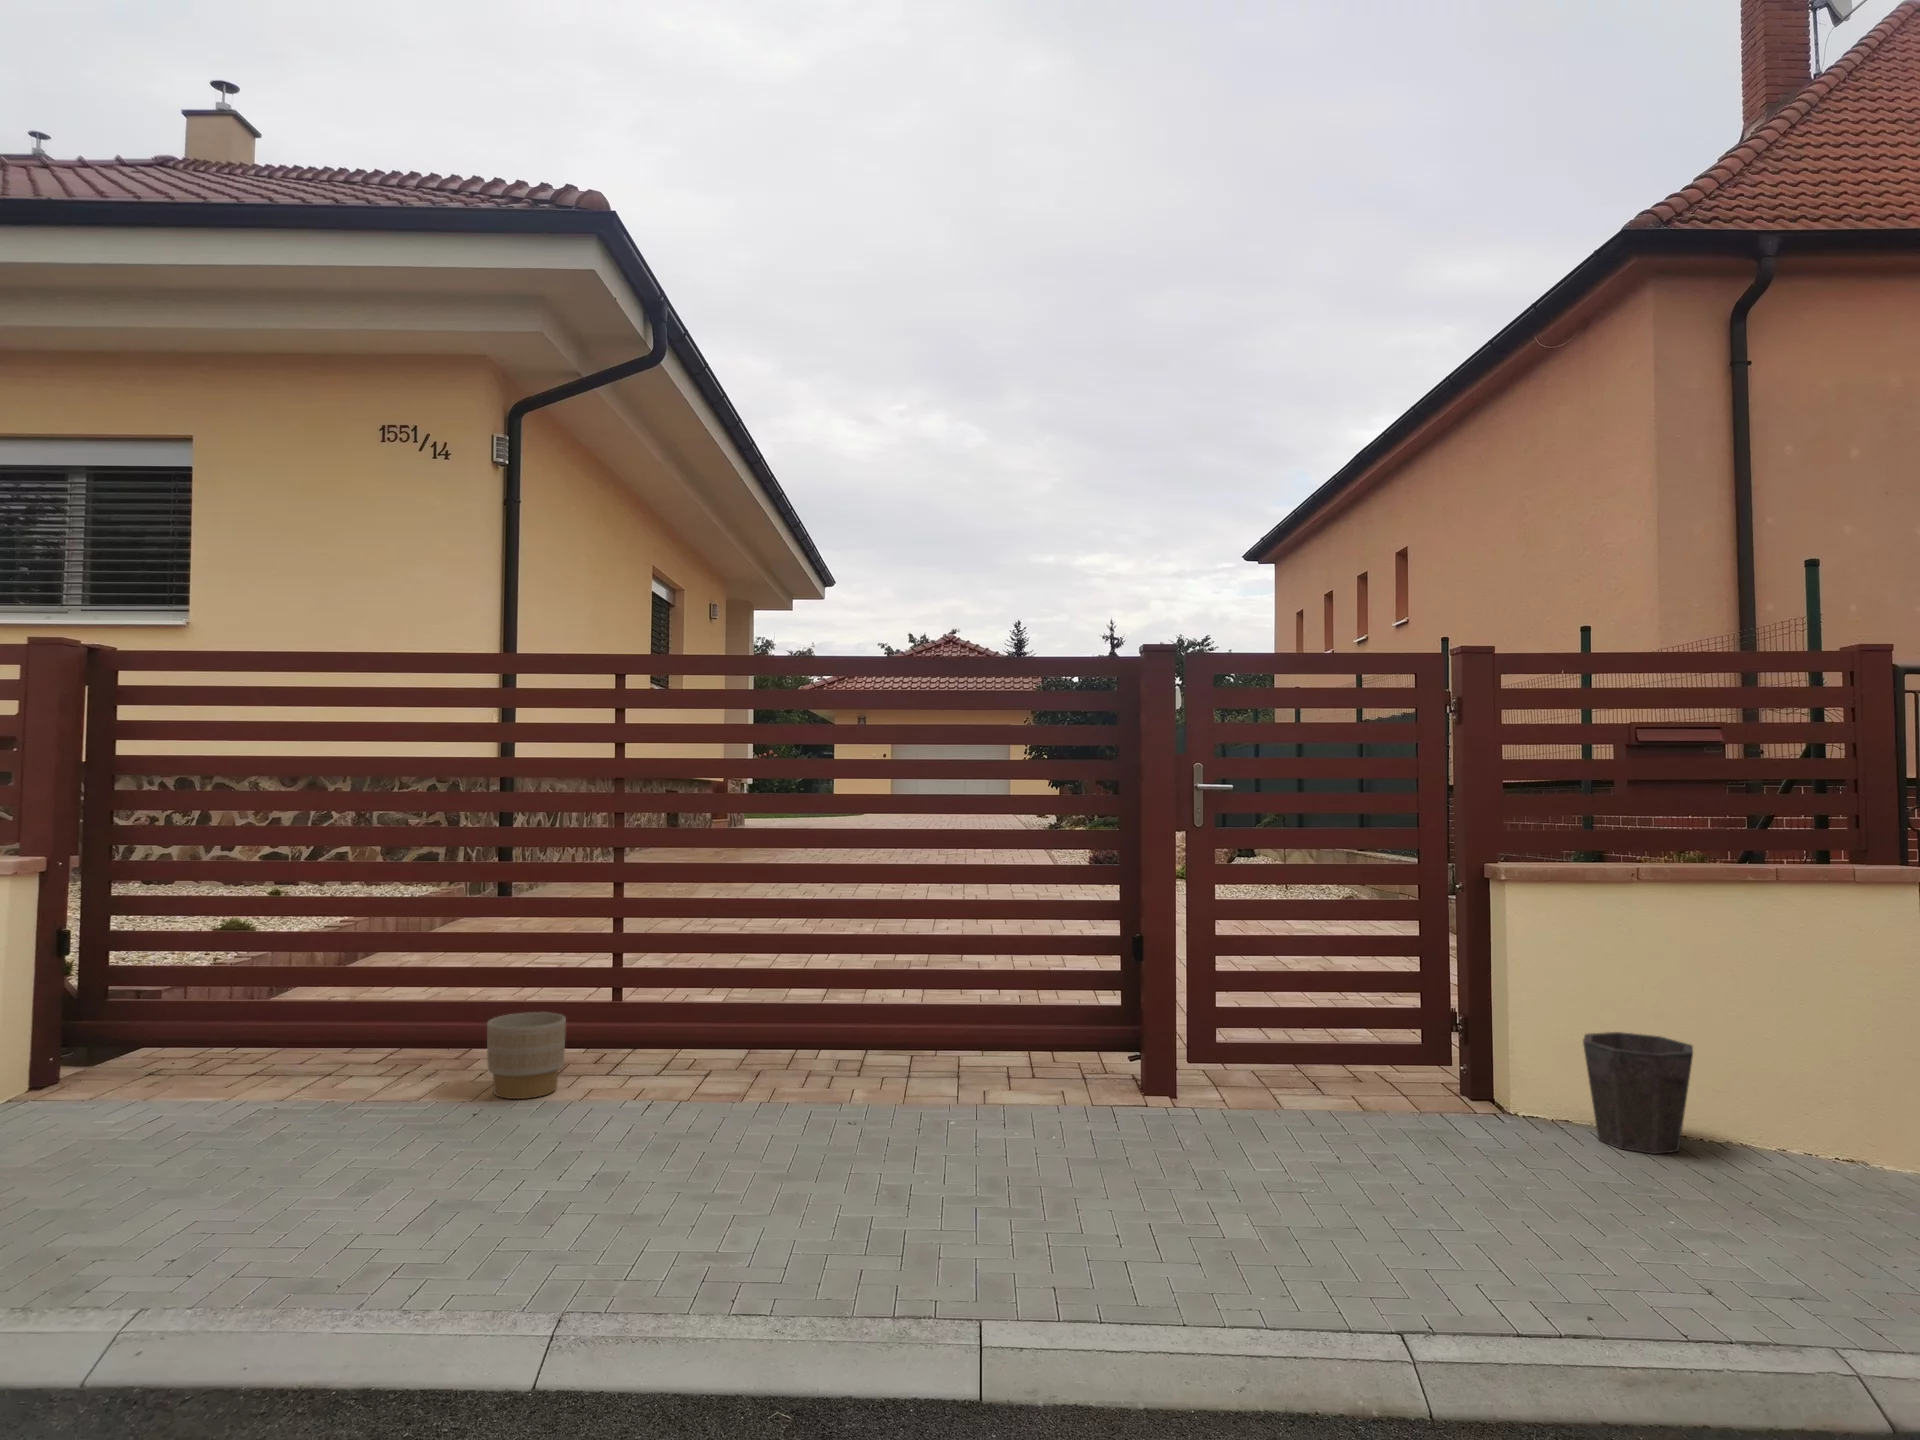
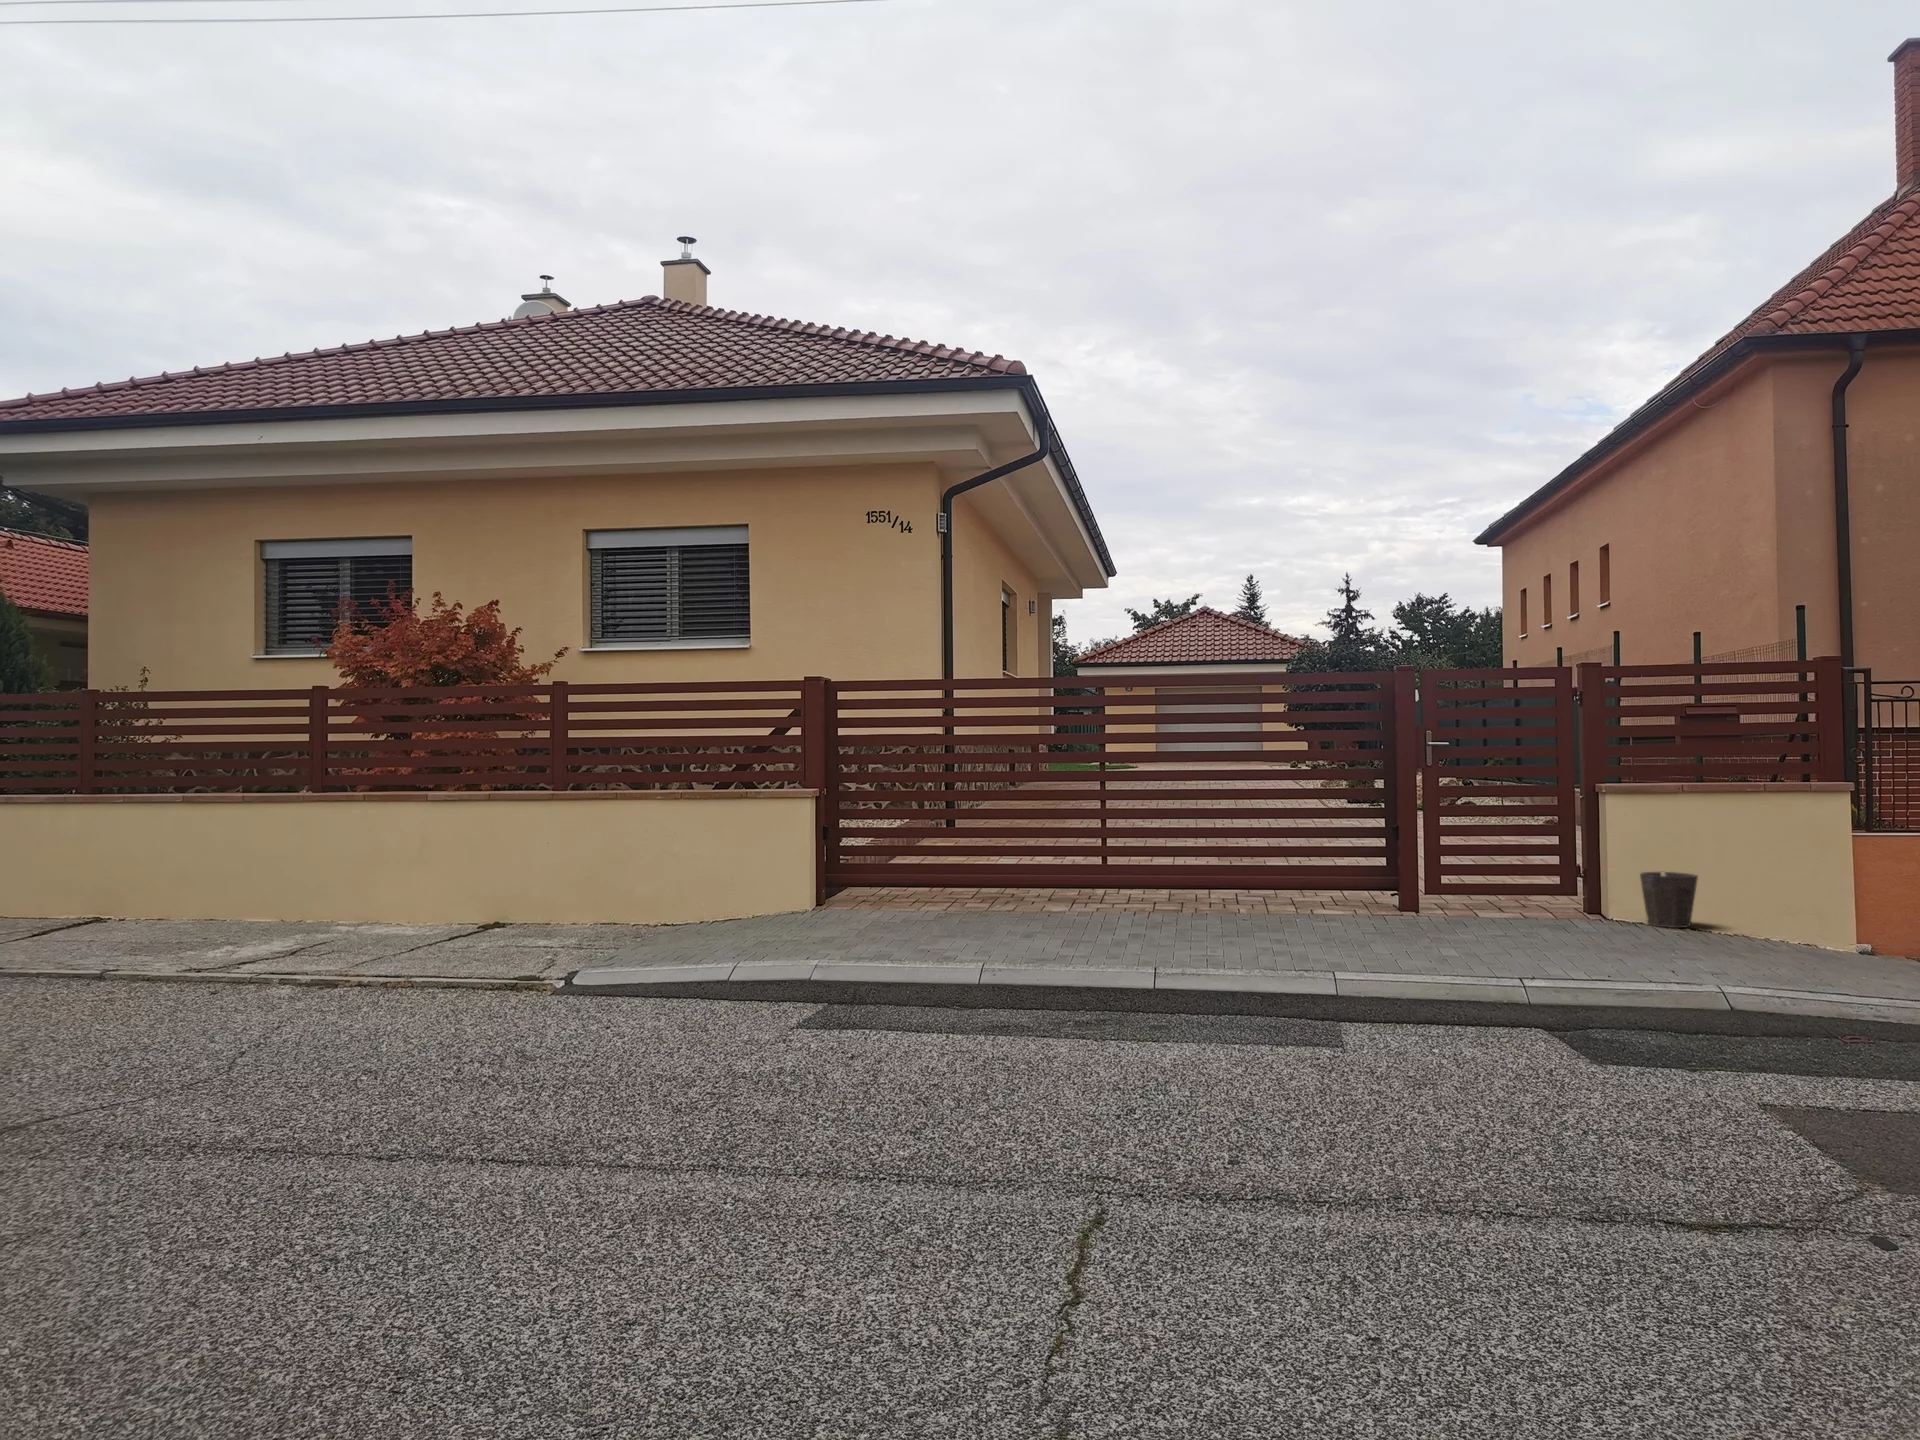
planter: present [487,1012,566,1099] -> none [1055,864,1094,905]

